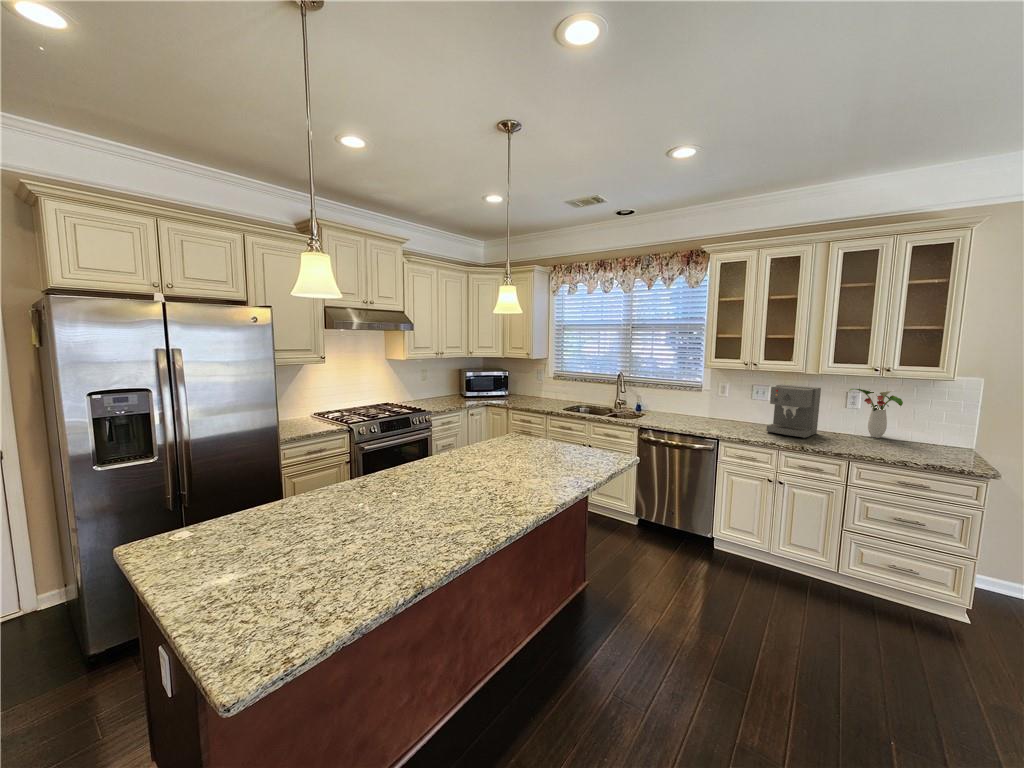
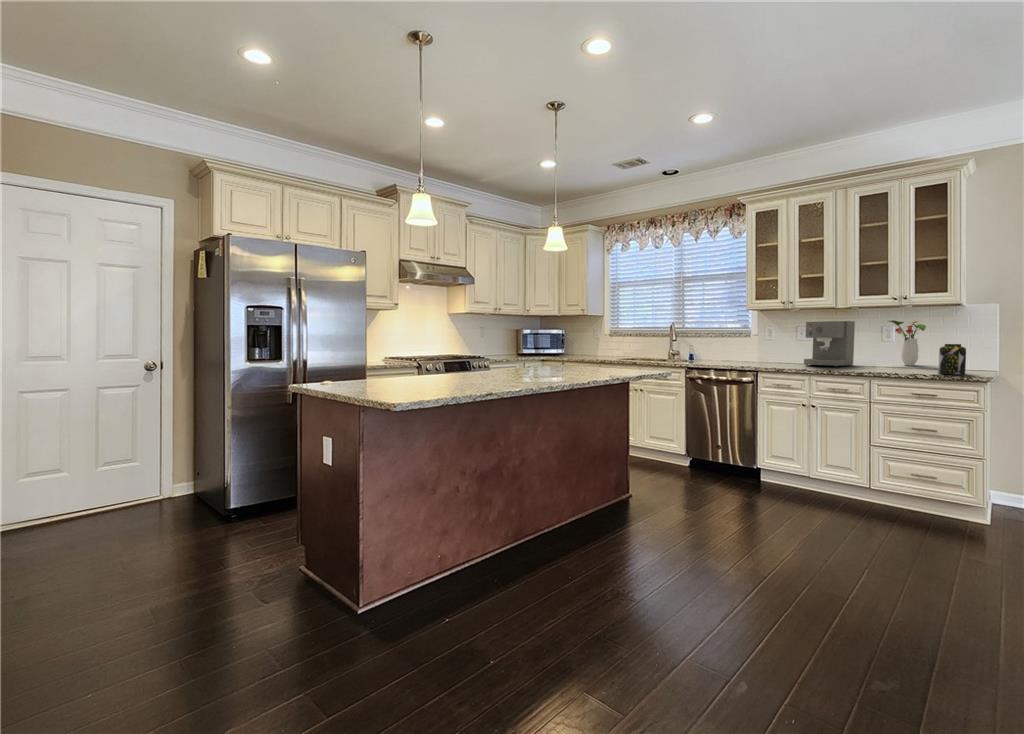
jar: none [927,429,964,466] -> present [938,344,966,374]

